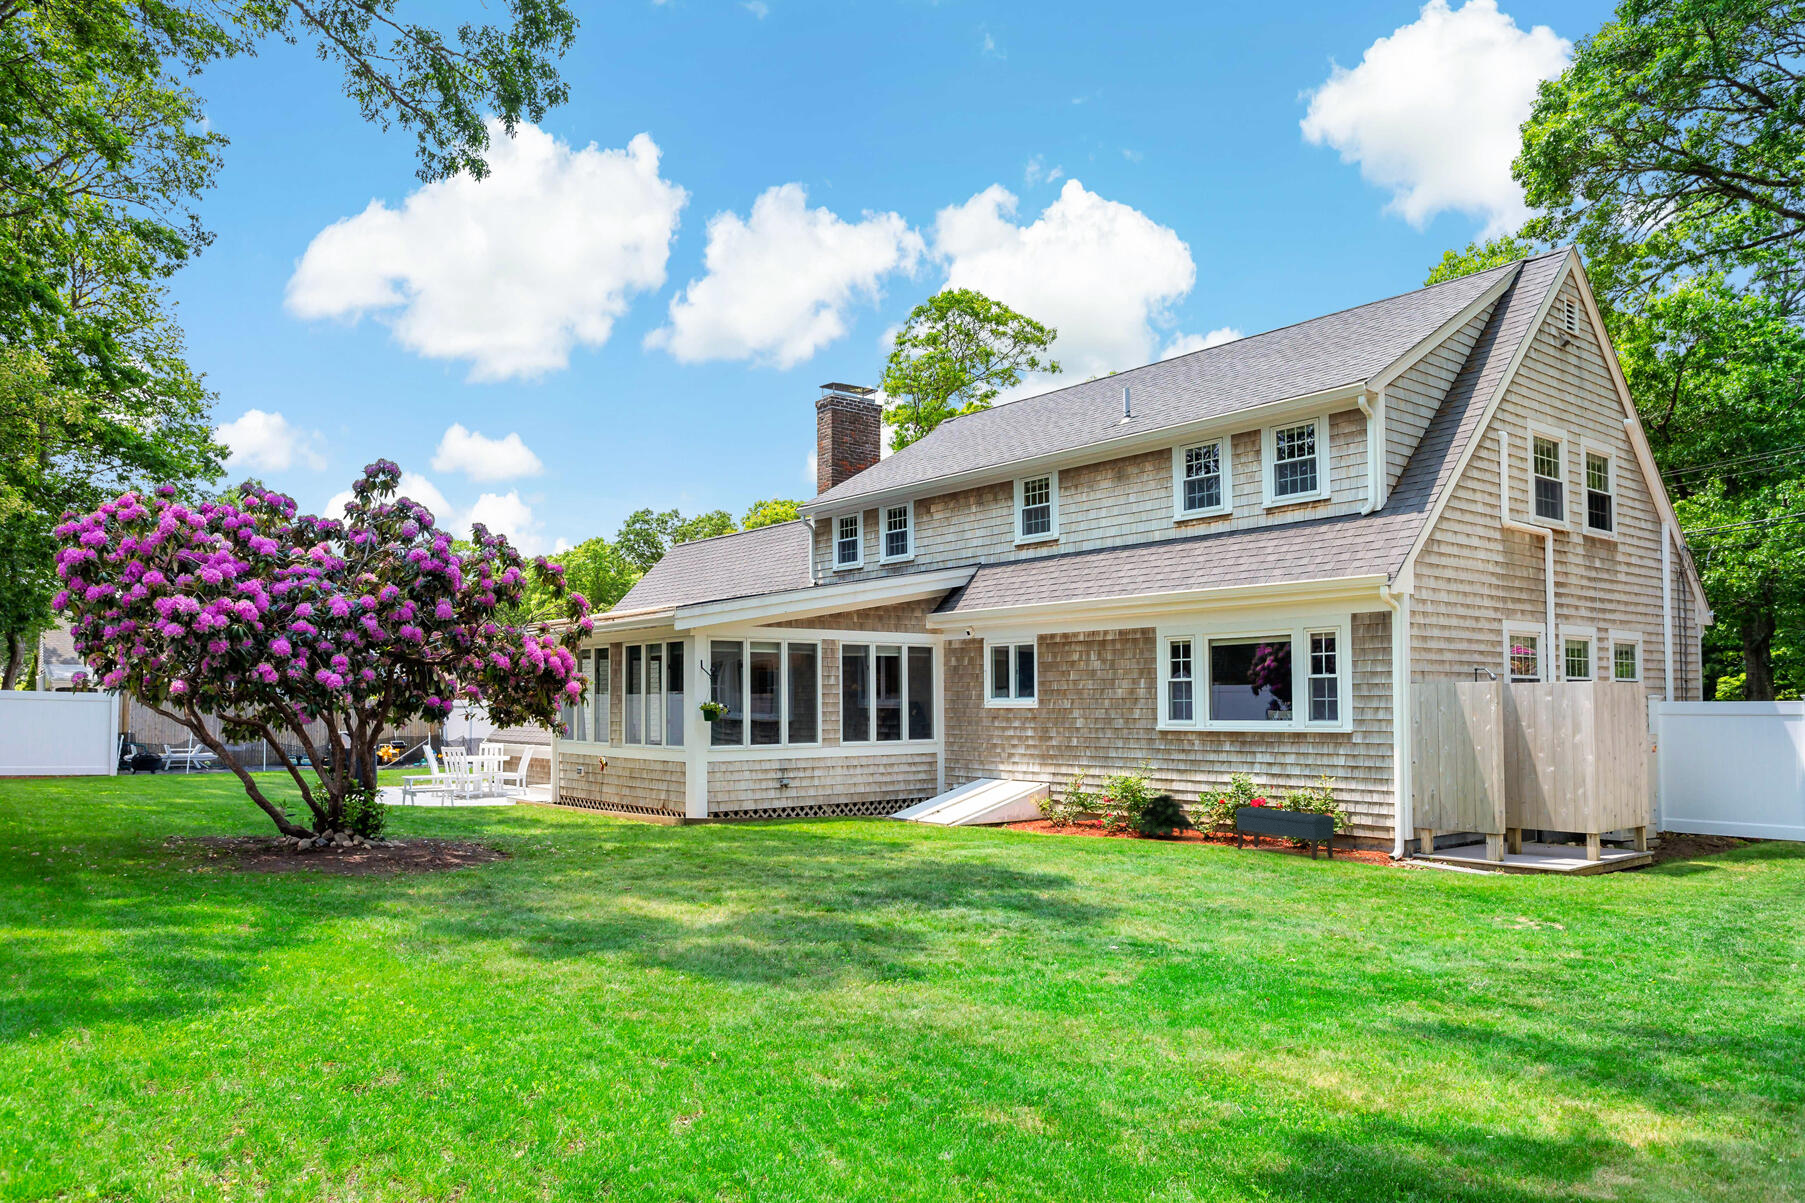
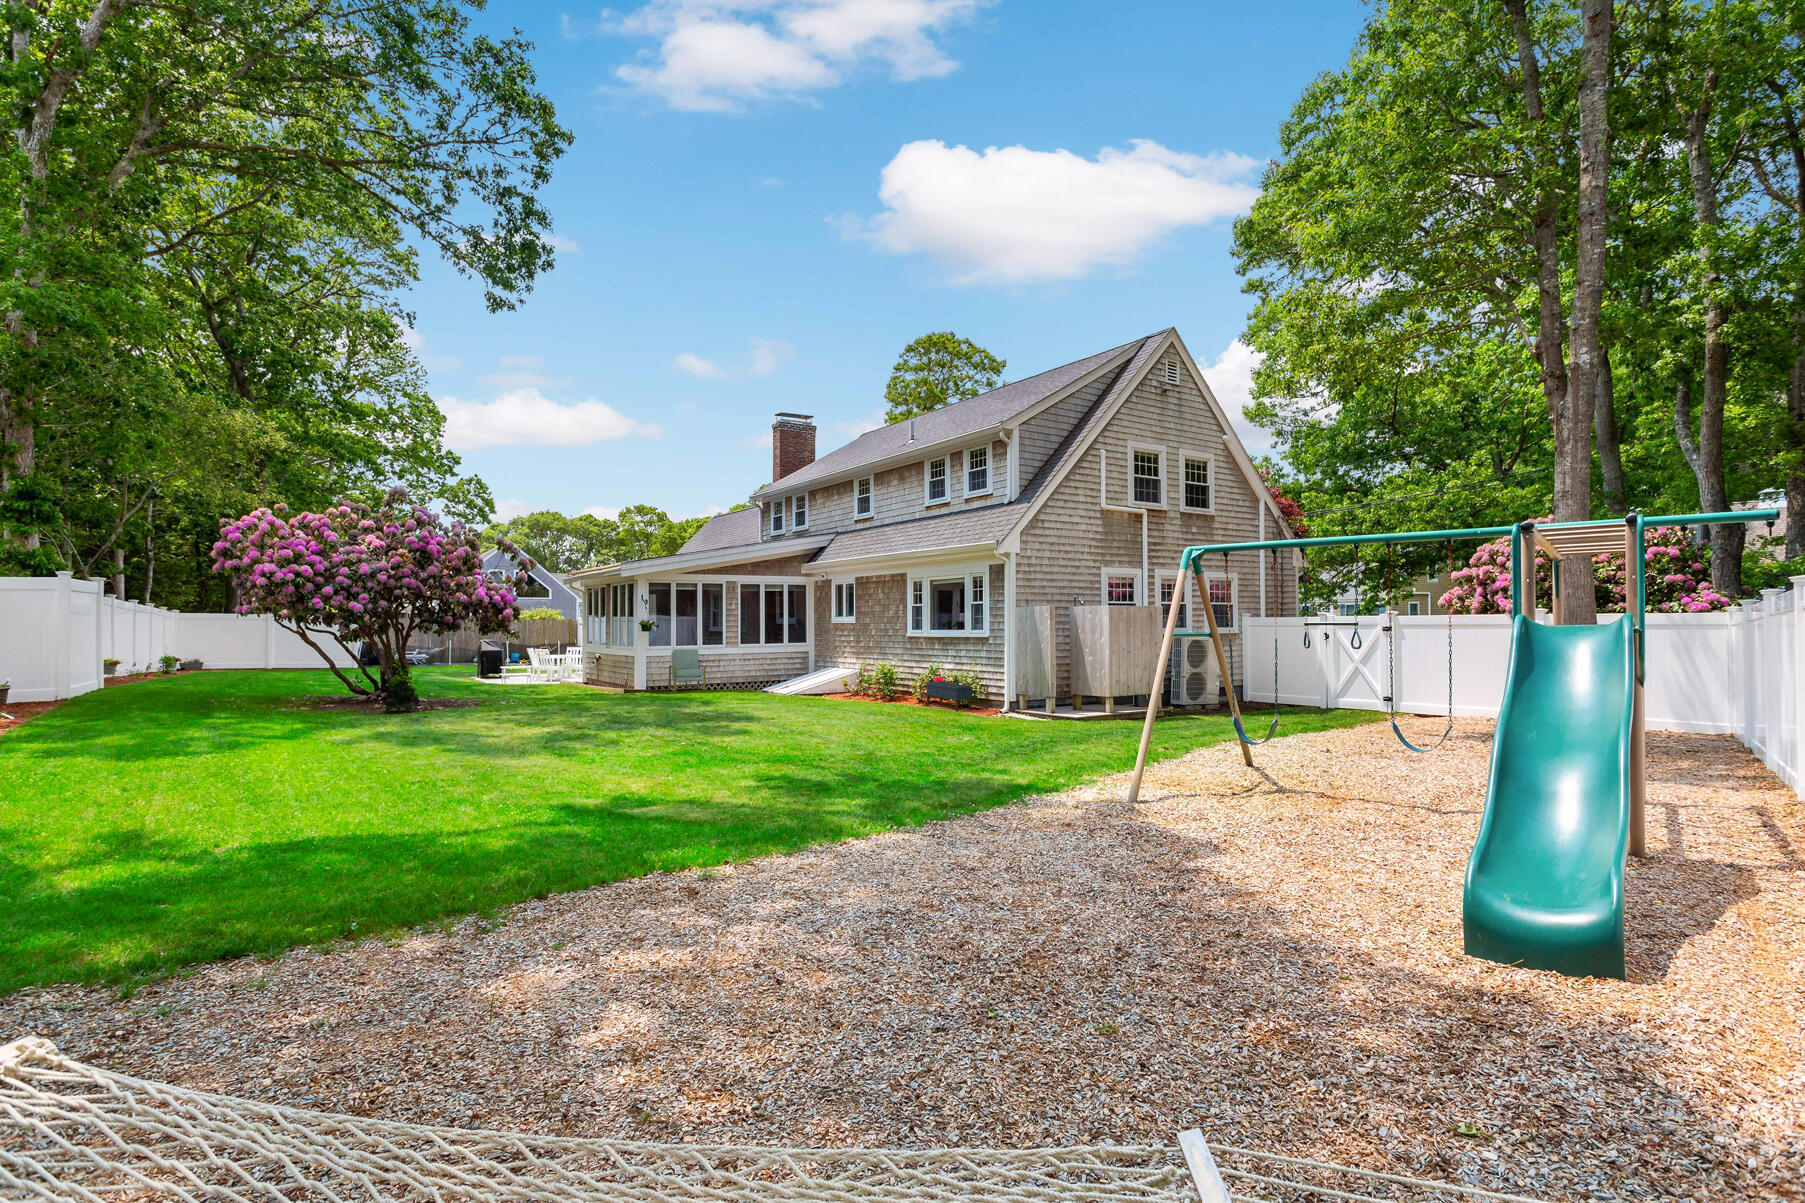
chair: none [728,748,799,819] -> present [668,649,706,691]
potted plant: present [1138,794,1193,837] -> present [380,683,420,712]

